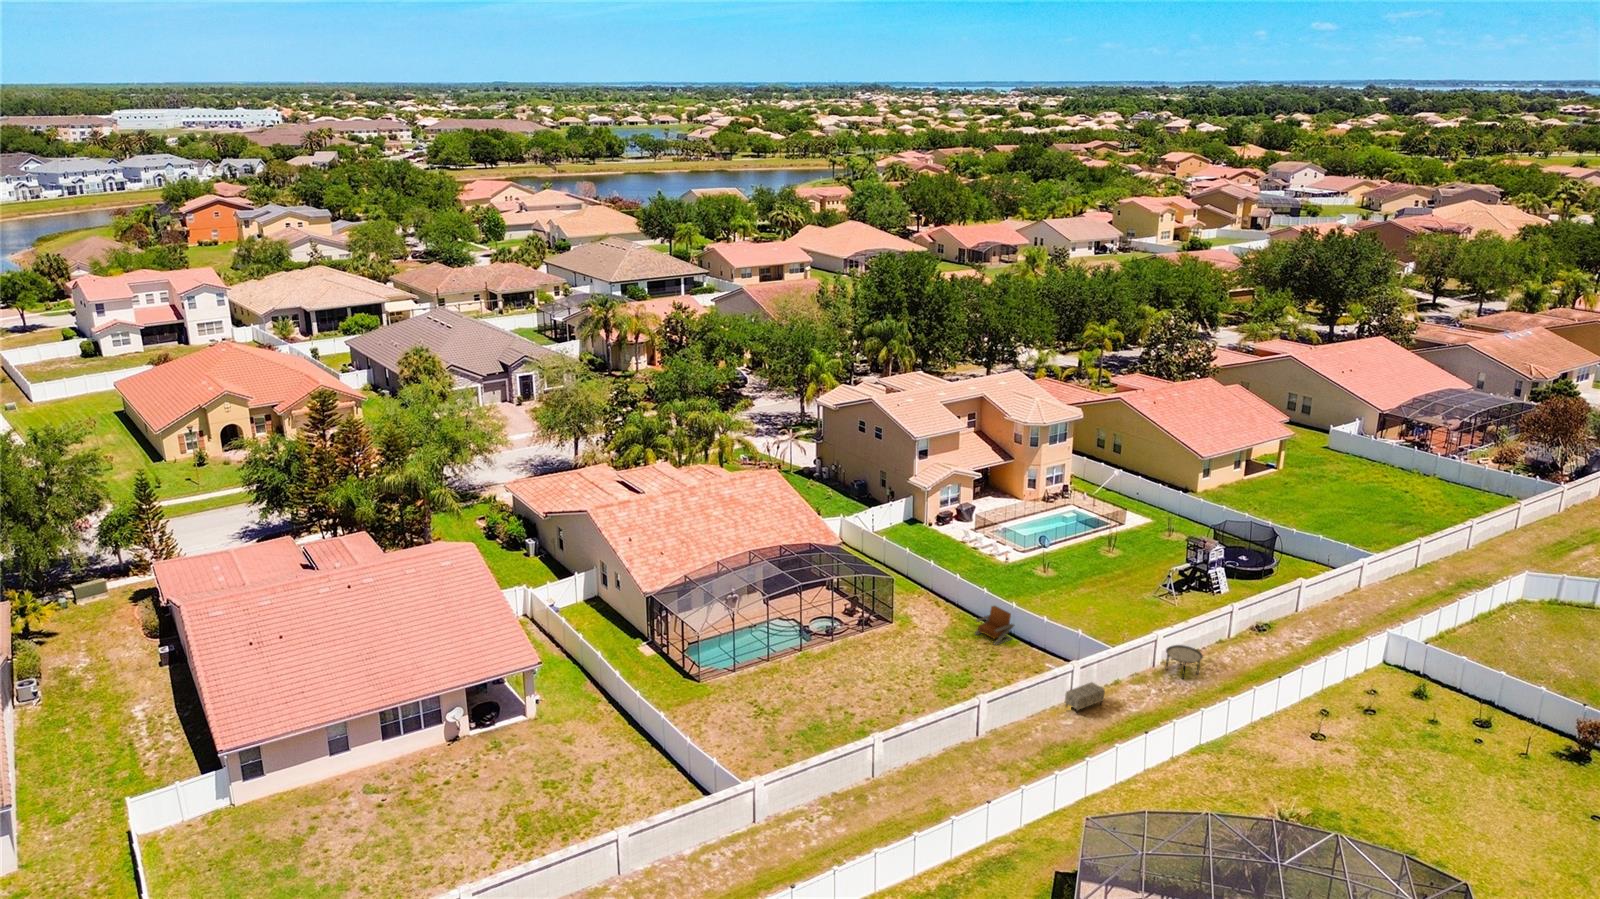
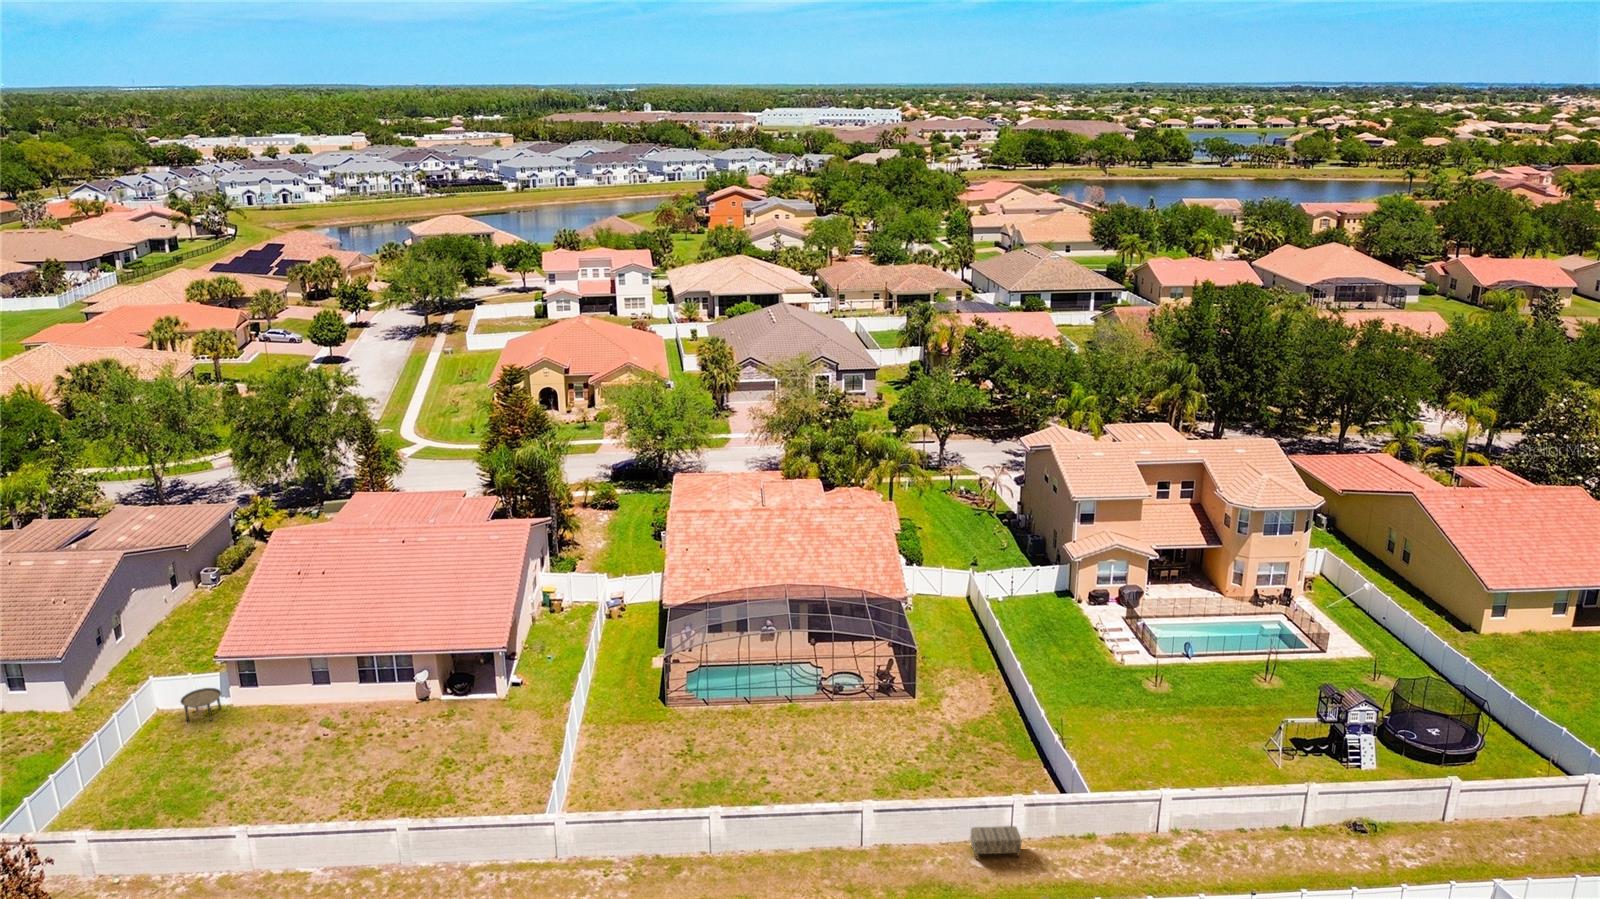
lounge chair: present [975,606,1014,646] -> none [996,706,1037,754]
round table: present [1165,645,1203,678] -> present [181,688,221,722]

